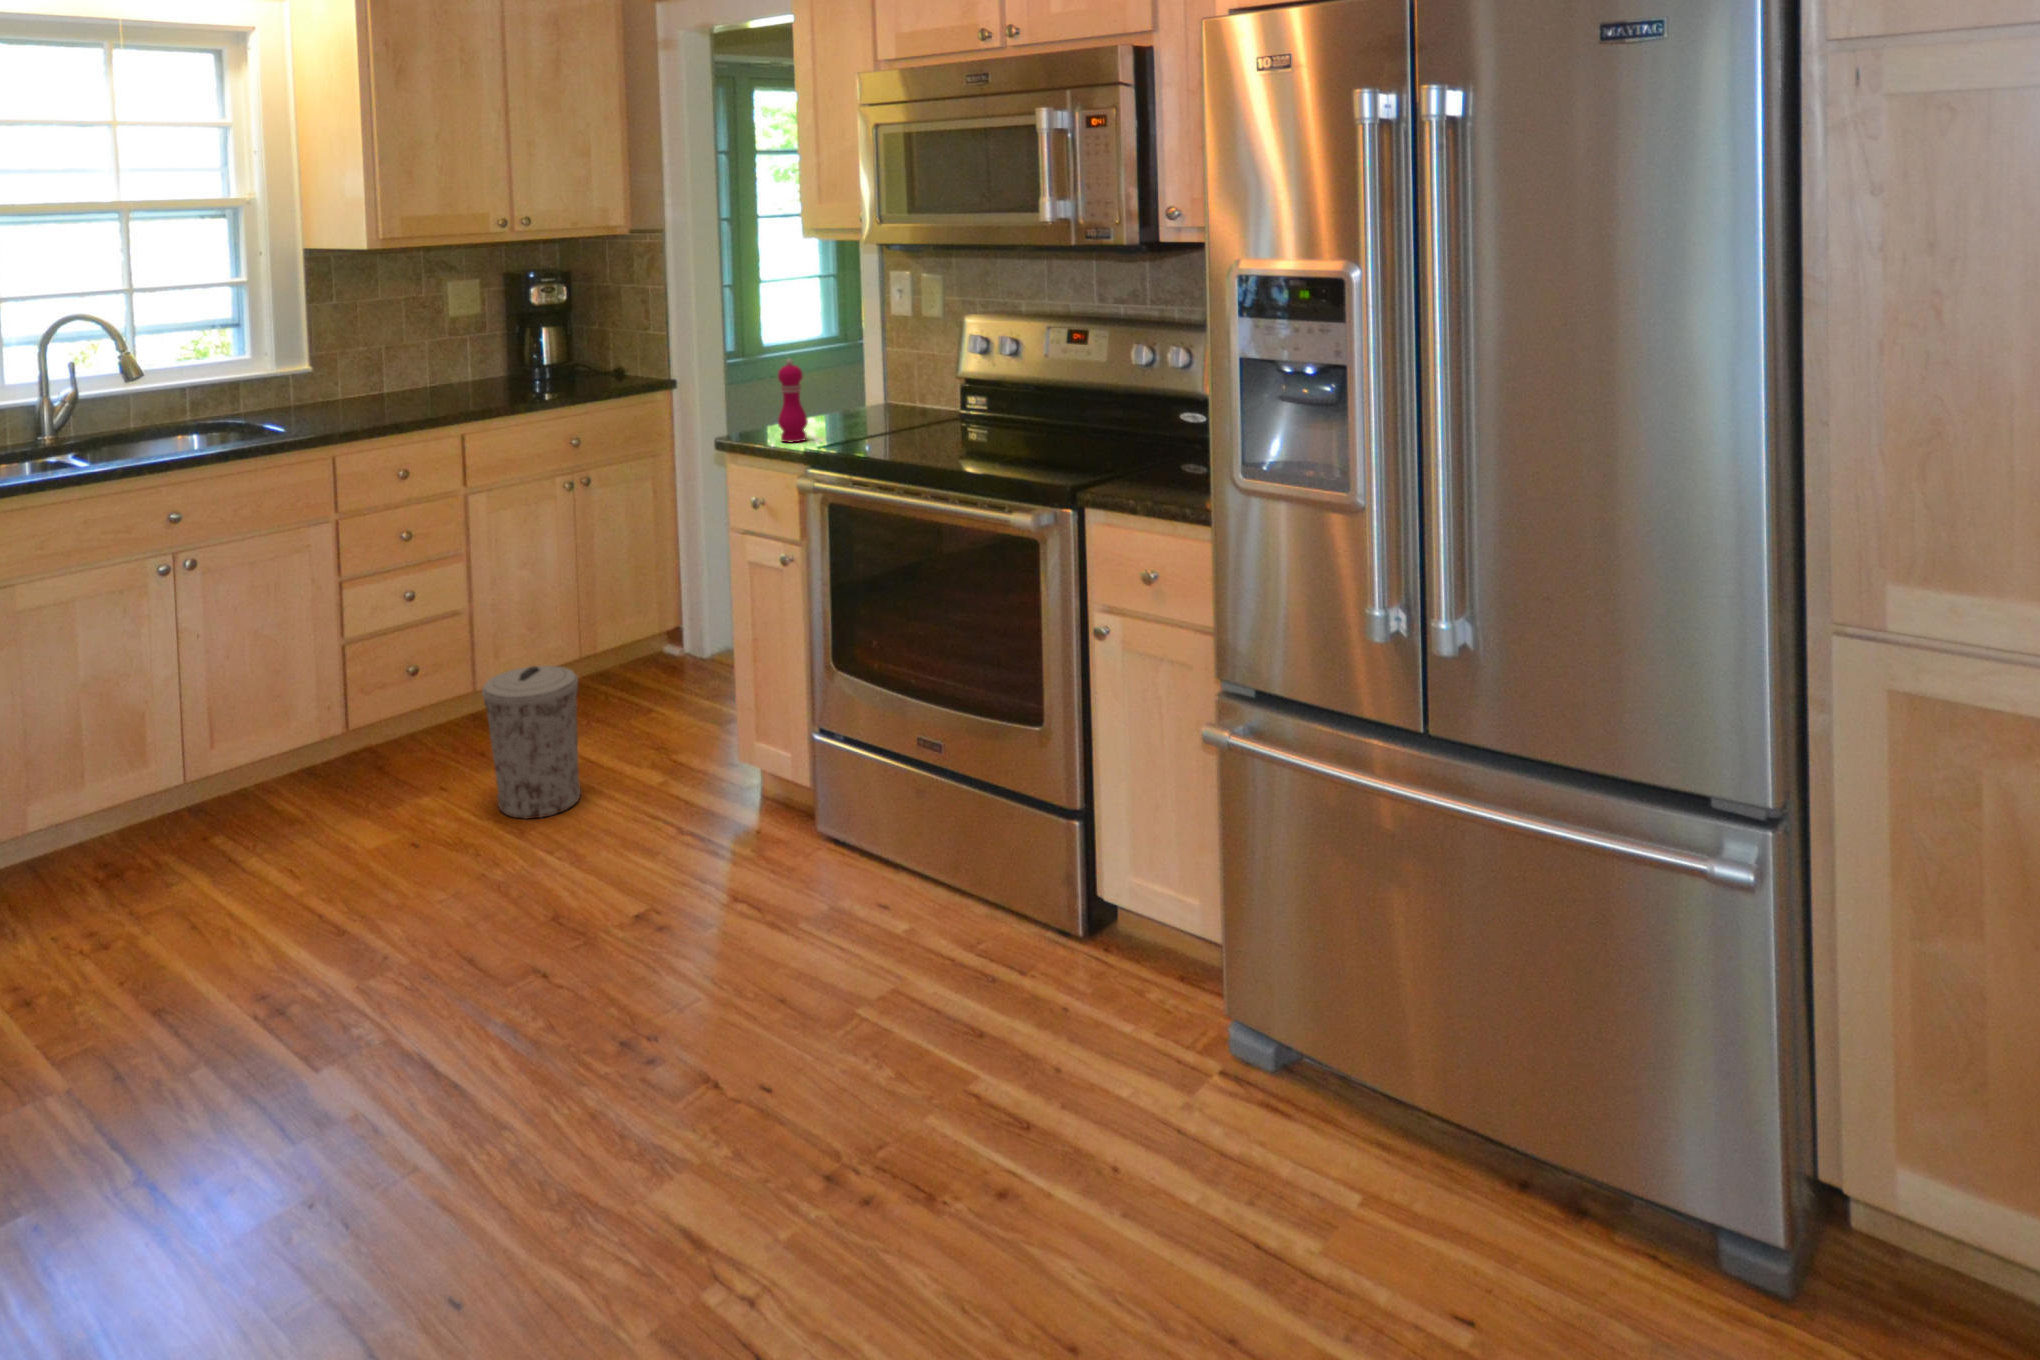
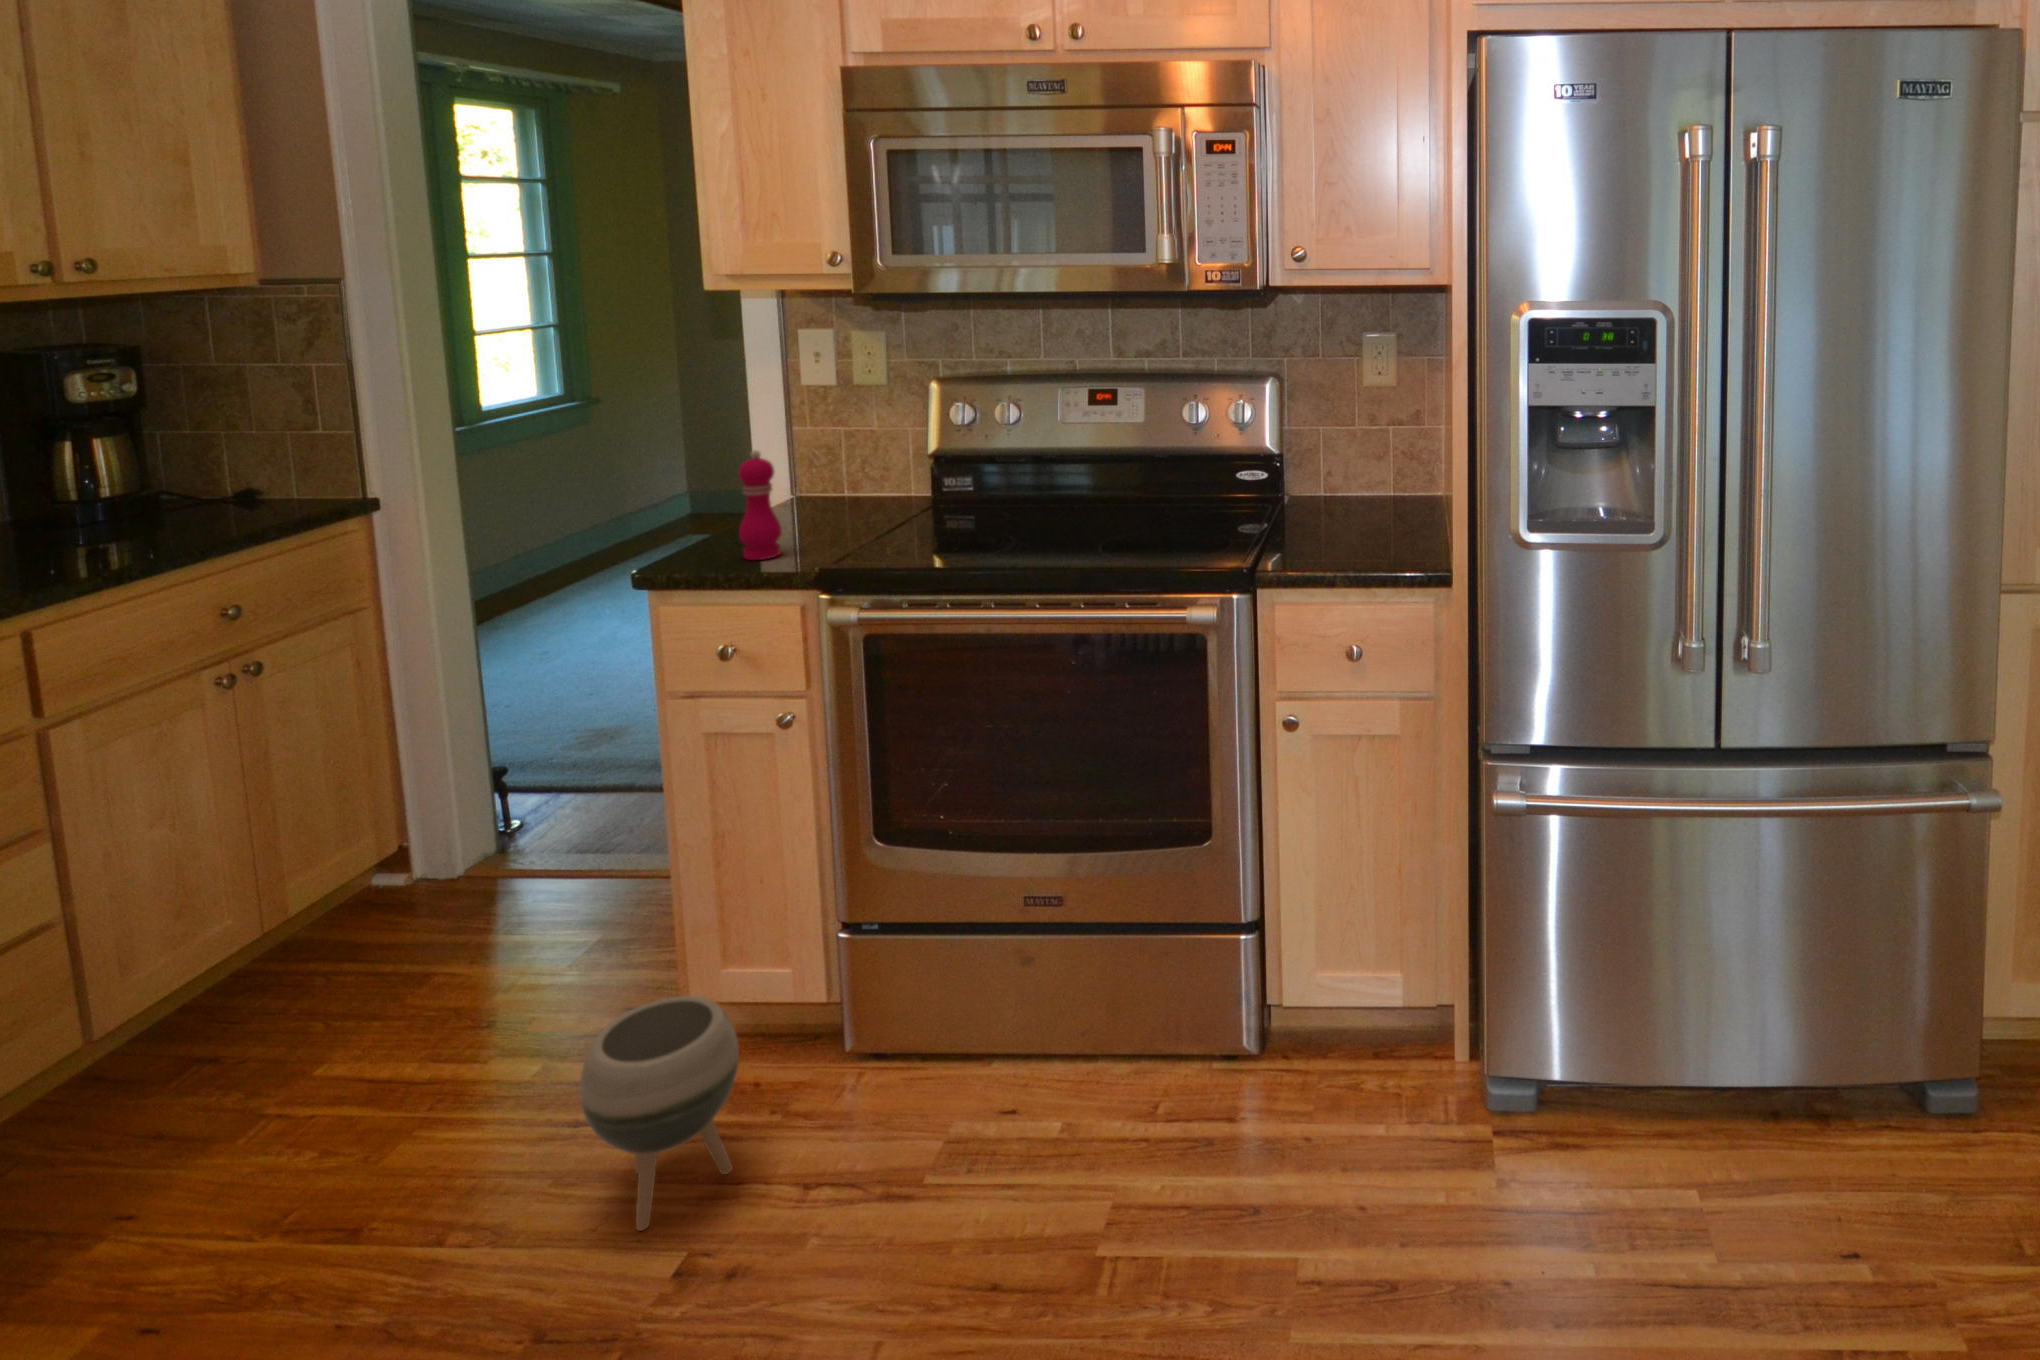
trash can: present [482,666,581,819] -> none [205,959,404,1232]
planter: none [620,738,718,882] -> present [580,996,739,1231]

